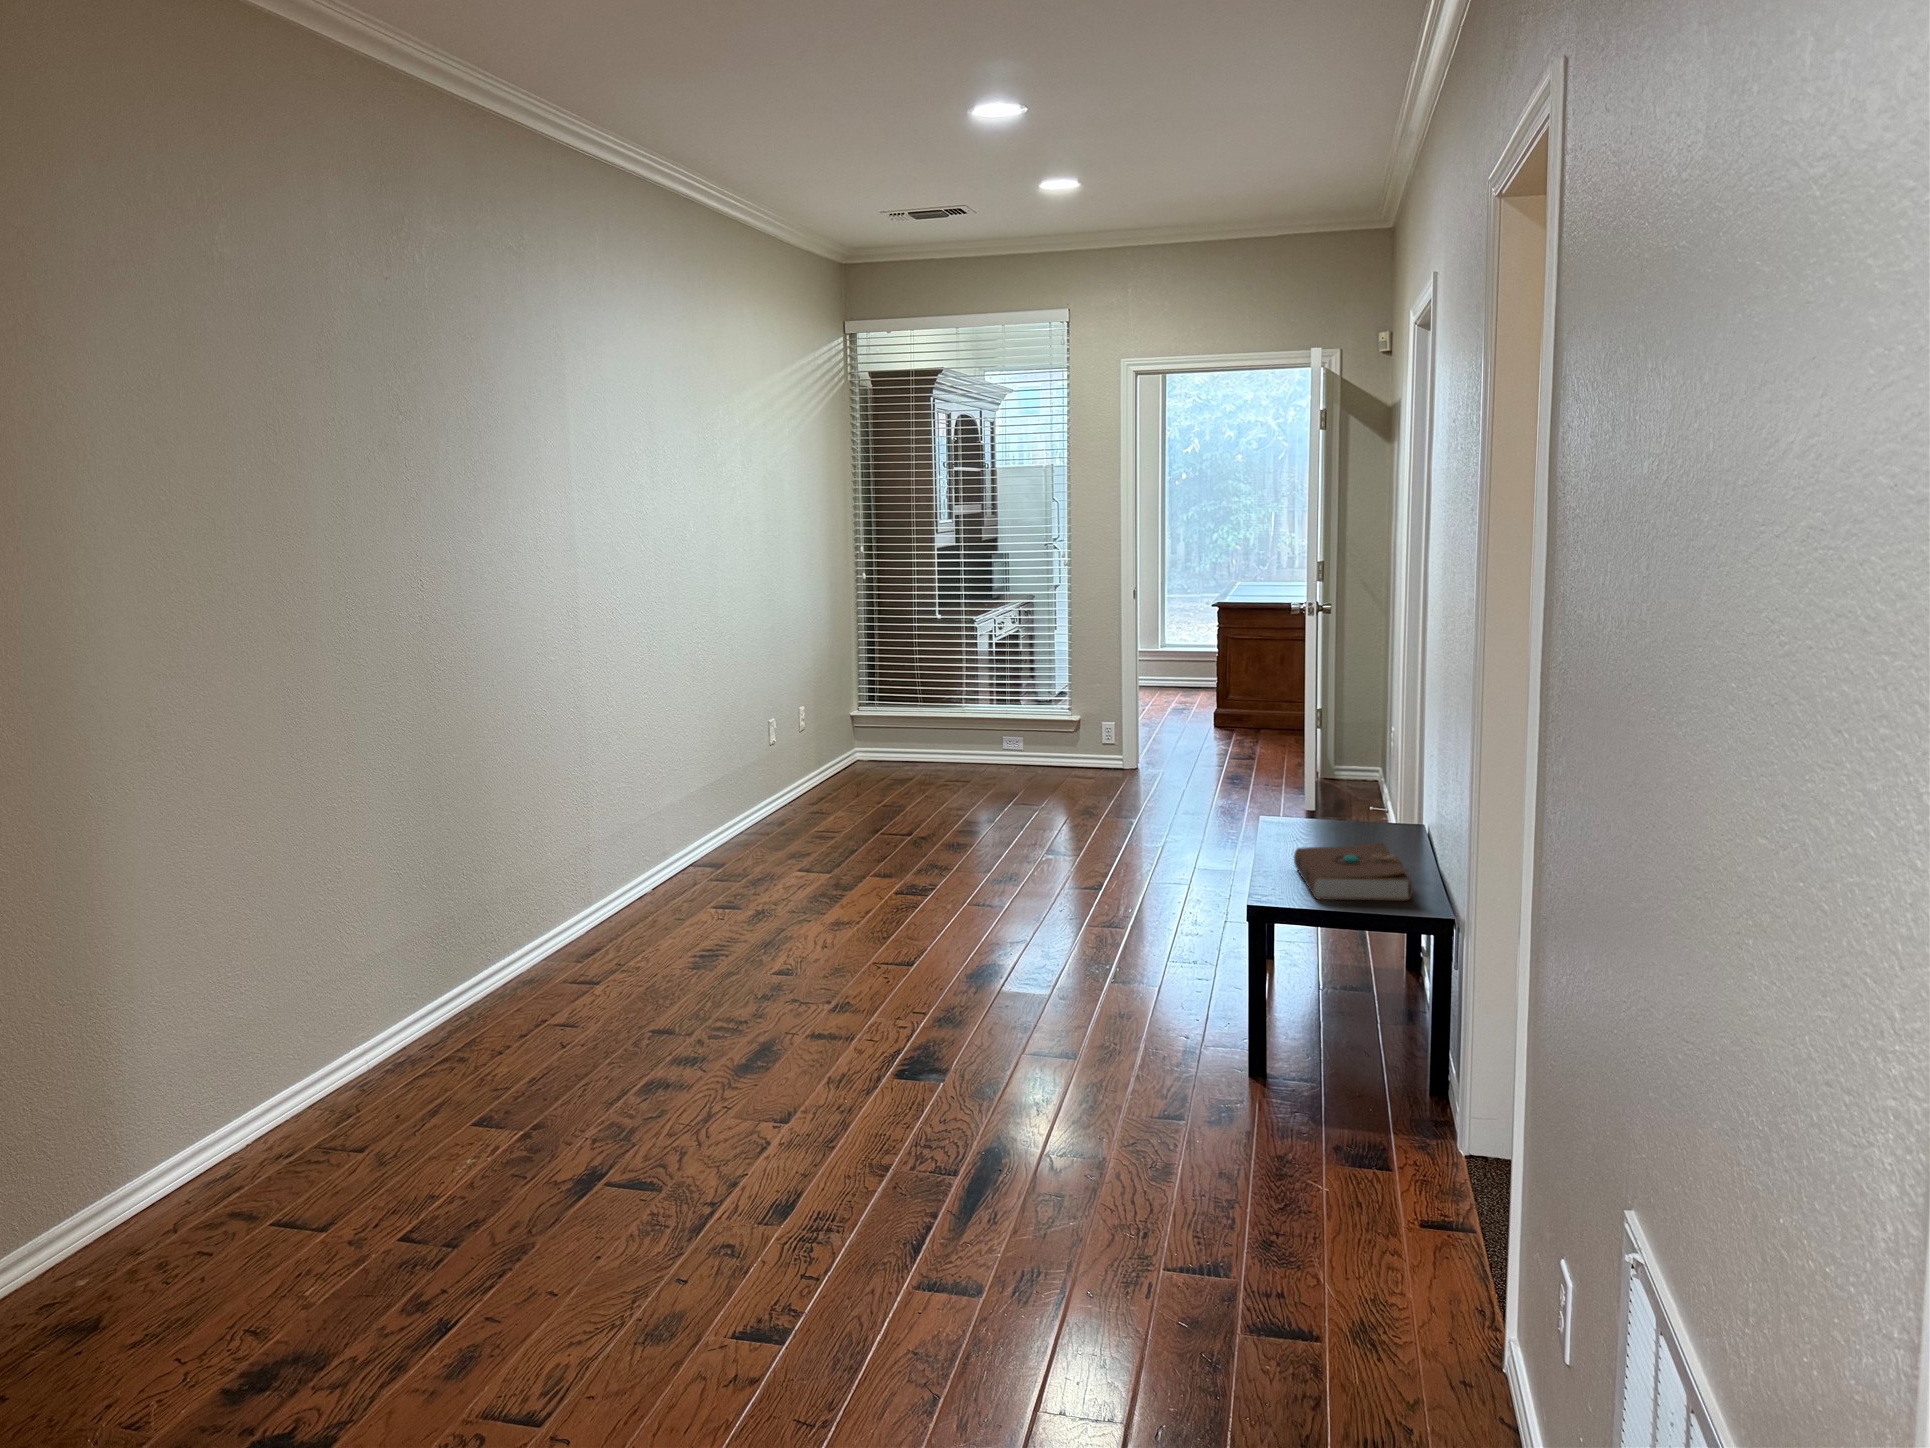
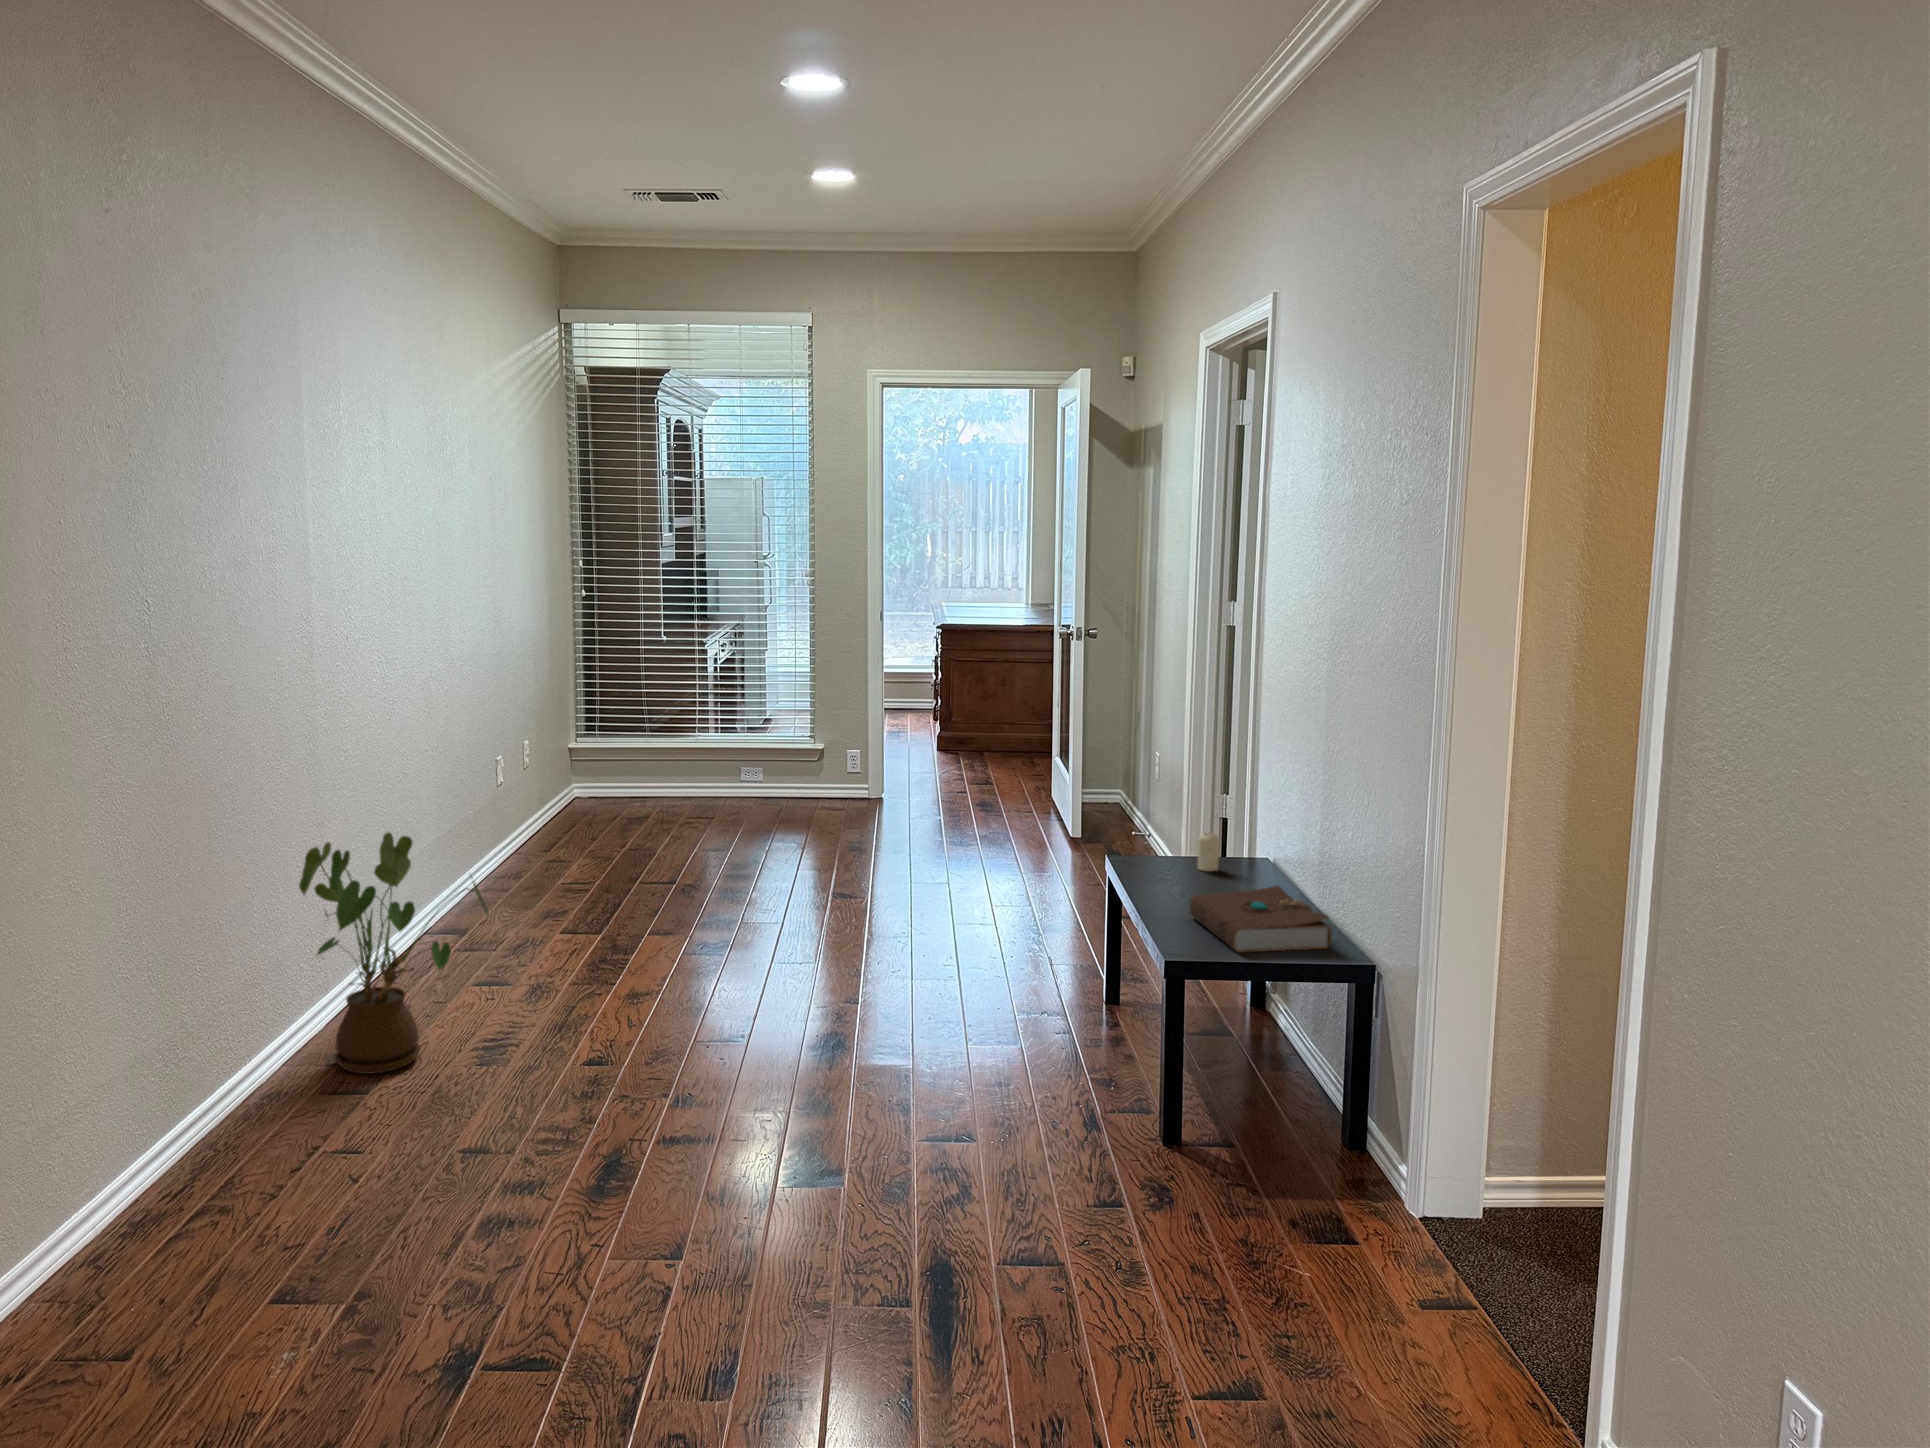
house plant: none [558,773,705,969] -> present [299,832,488,1074]
candle: none [1337,794,1358,831] -> present [1198,832,1219,871]

